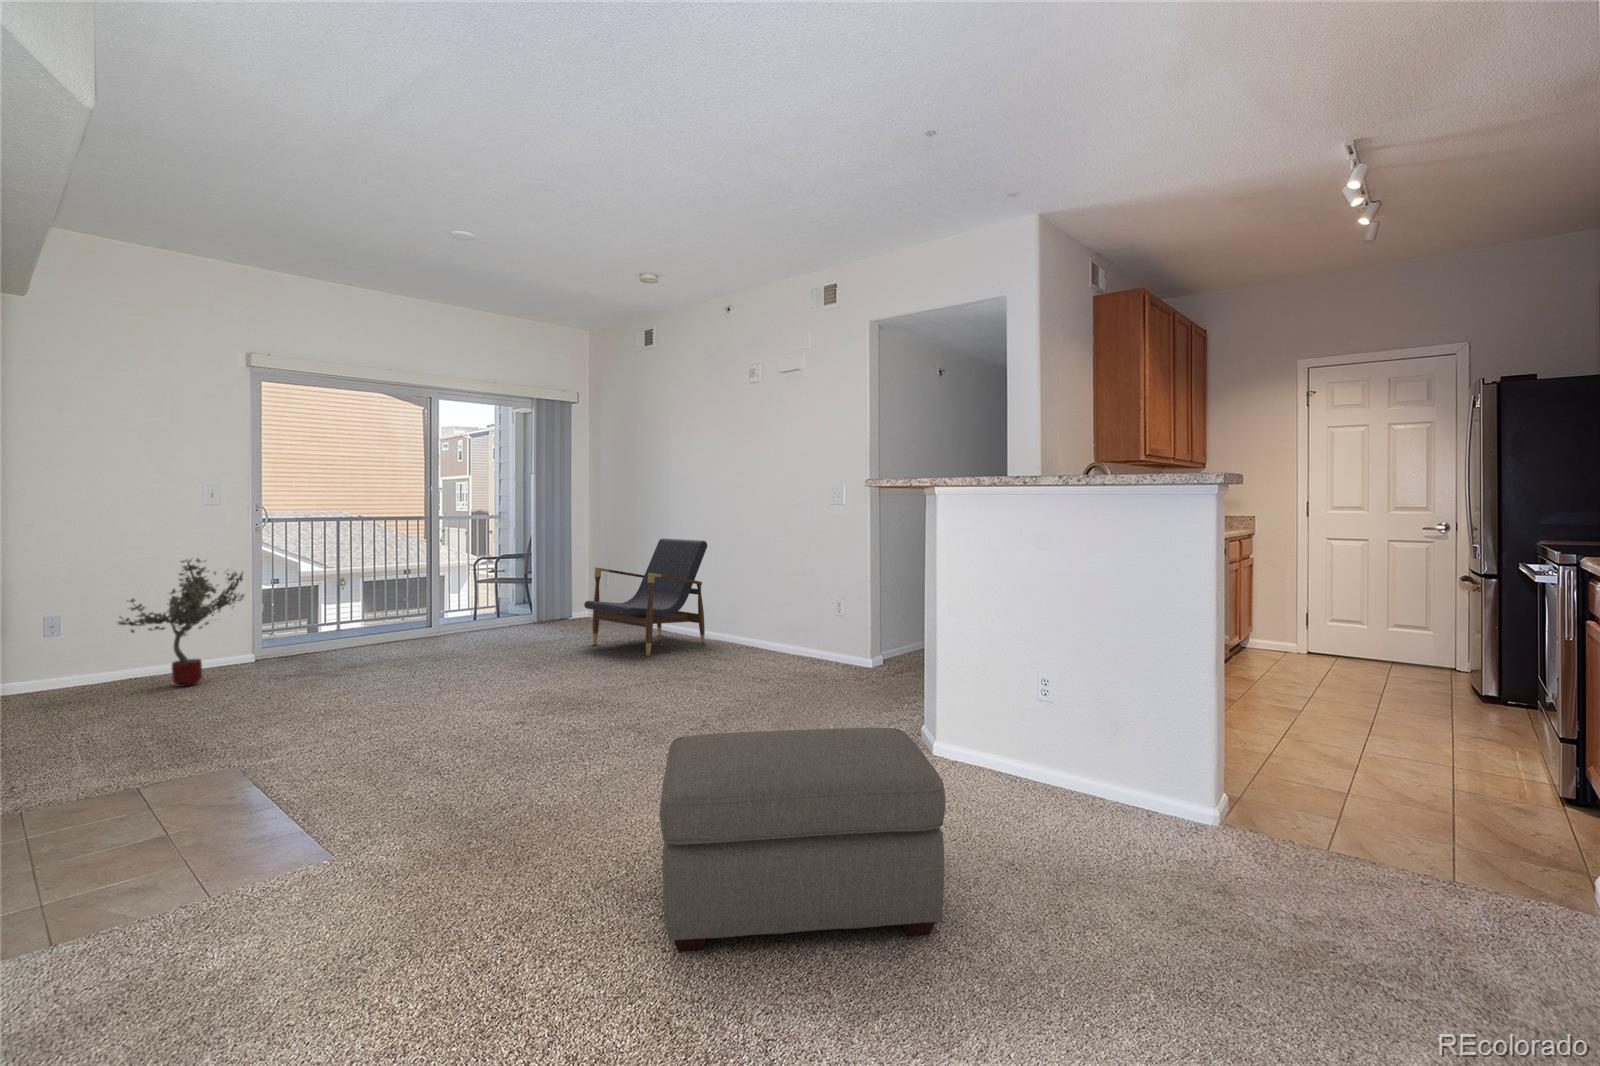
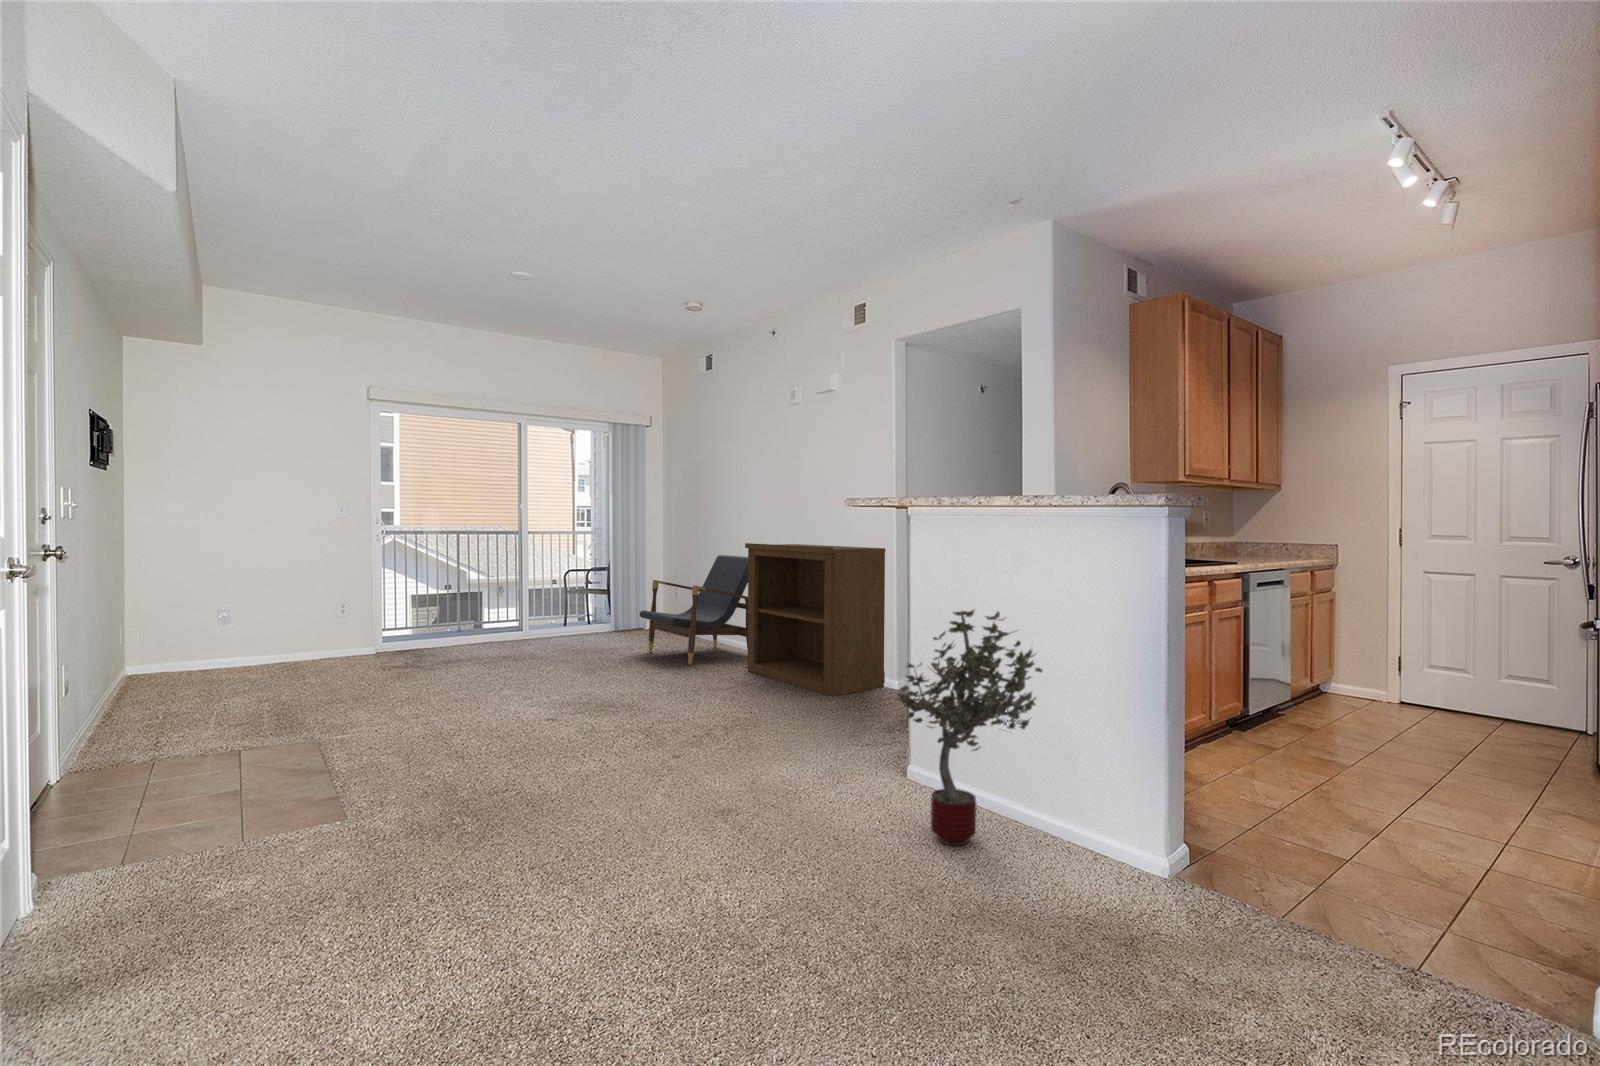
bookshelf: none [708,527,861,680] -> present [745,543,885,696]
potted tree: present [118,559,244,687] -> present [896,609,1042,845]
ottoman: present [660,728,945,951] -> none [473,730,789,960]

